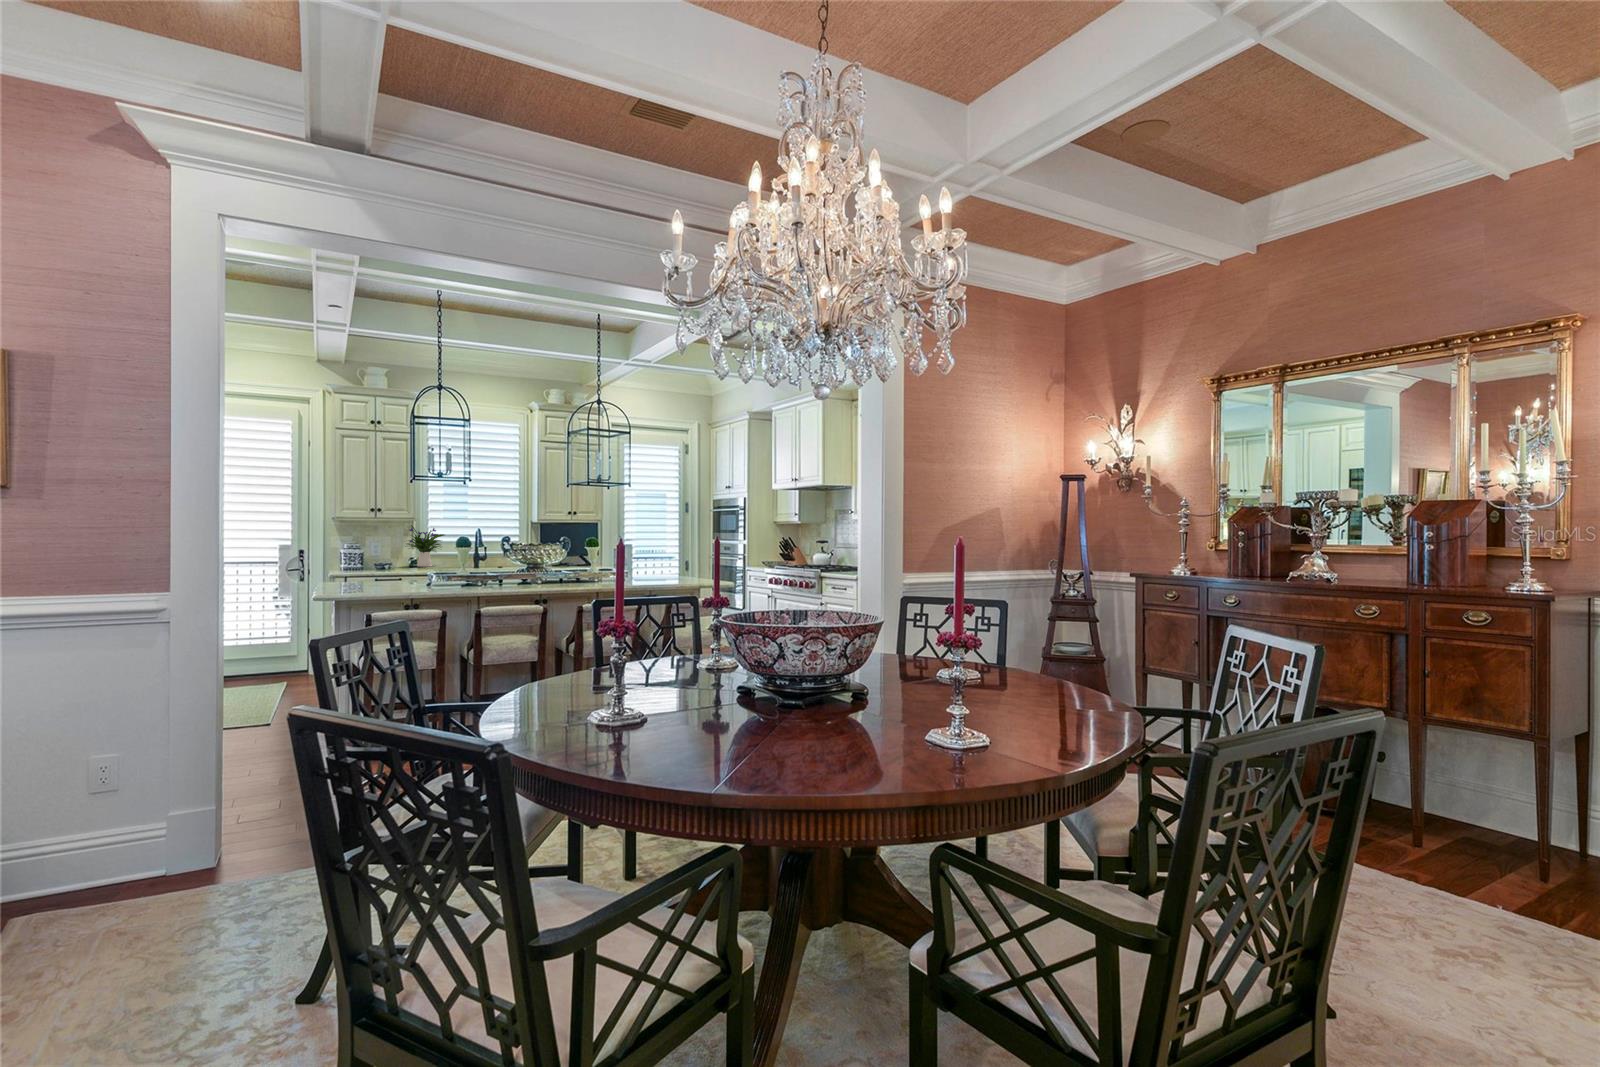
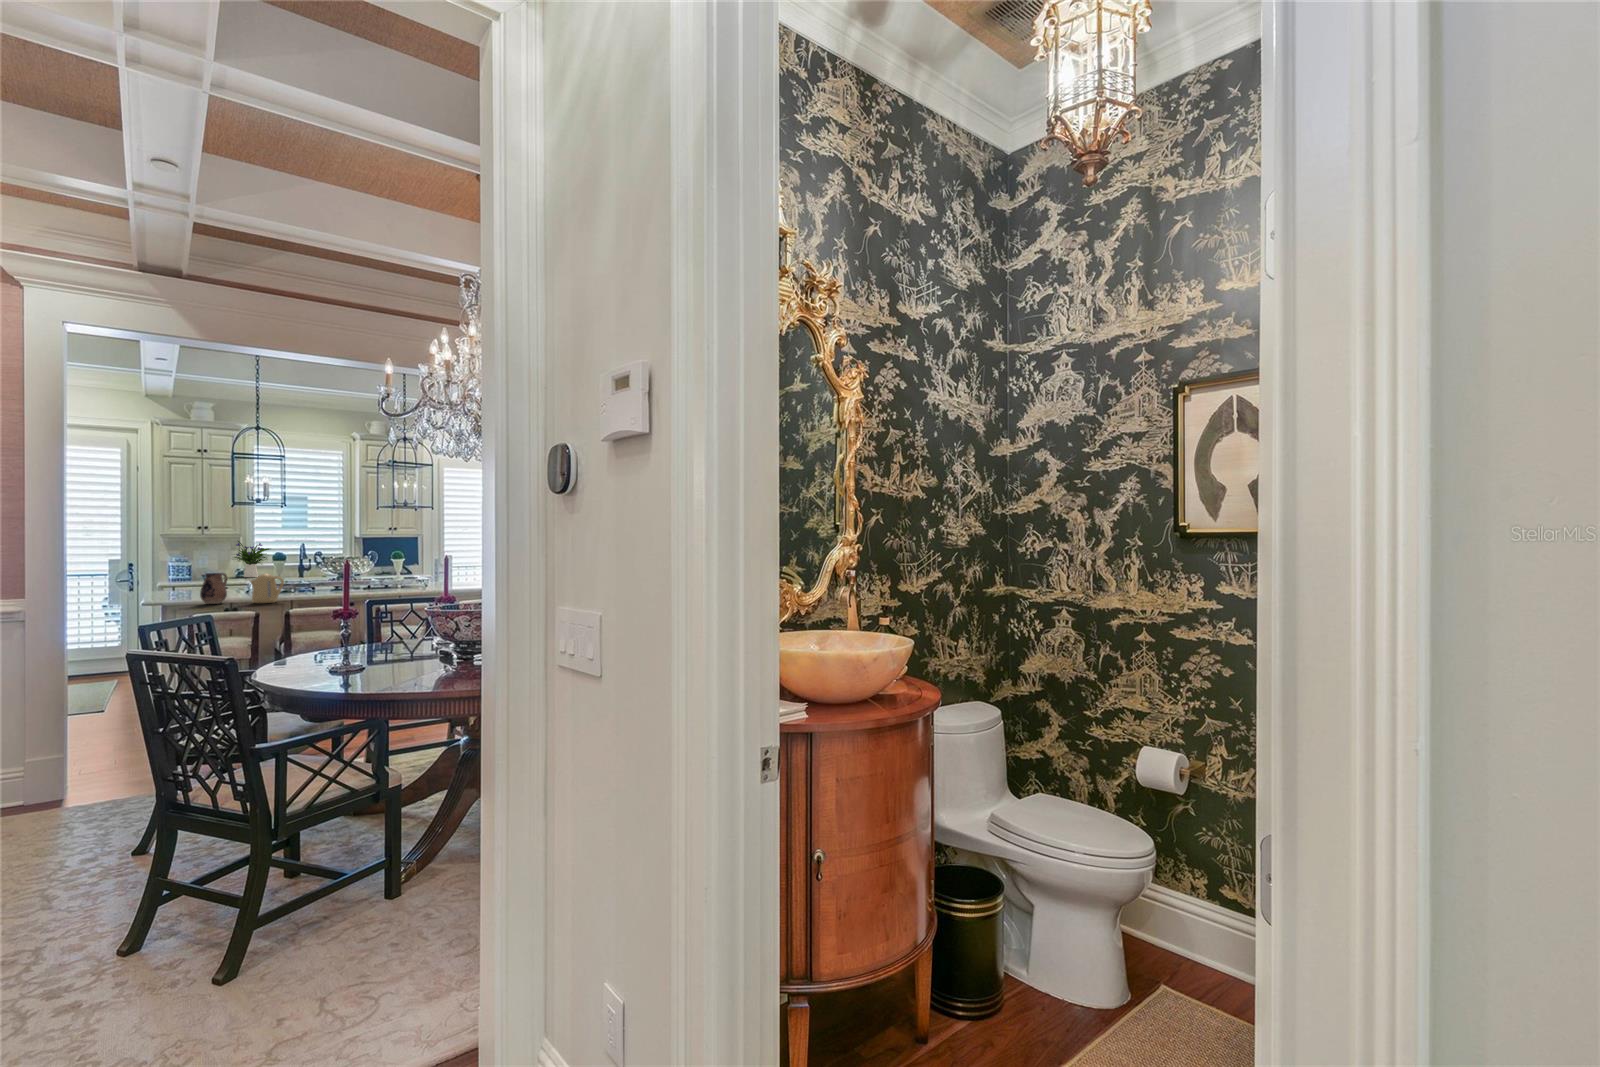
ceramic pitcher: none [375,561,405,598] -> present [200,573,227,604]
kettle: none [430,562,469,599] -> present [250,574,284,603]

